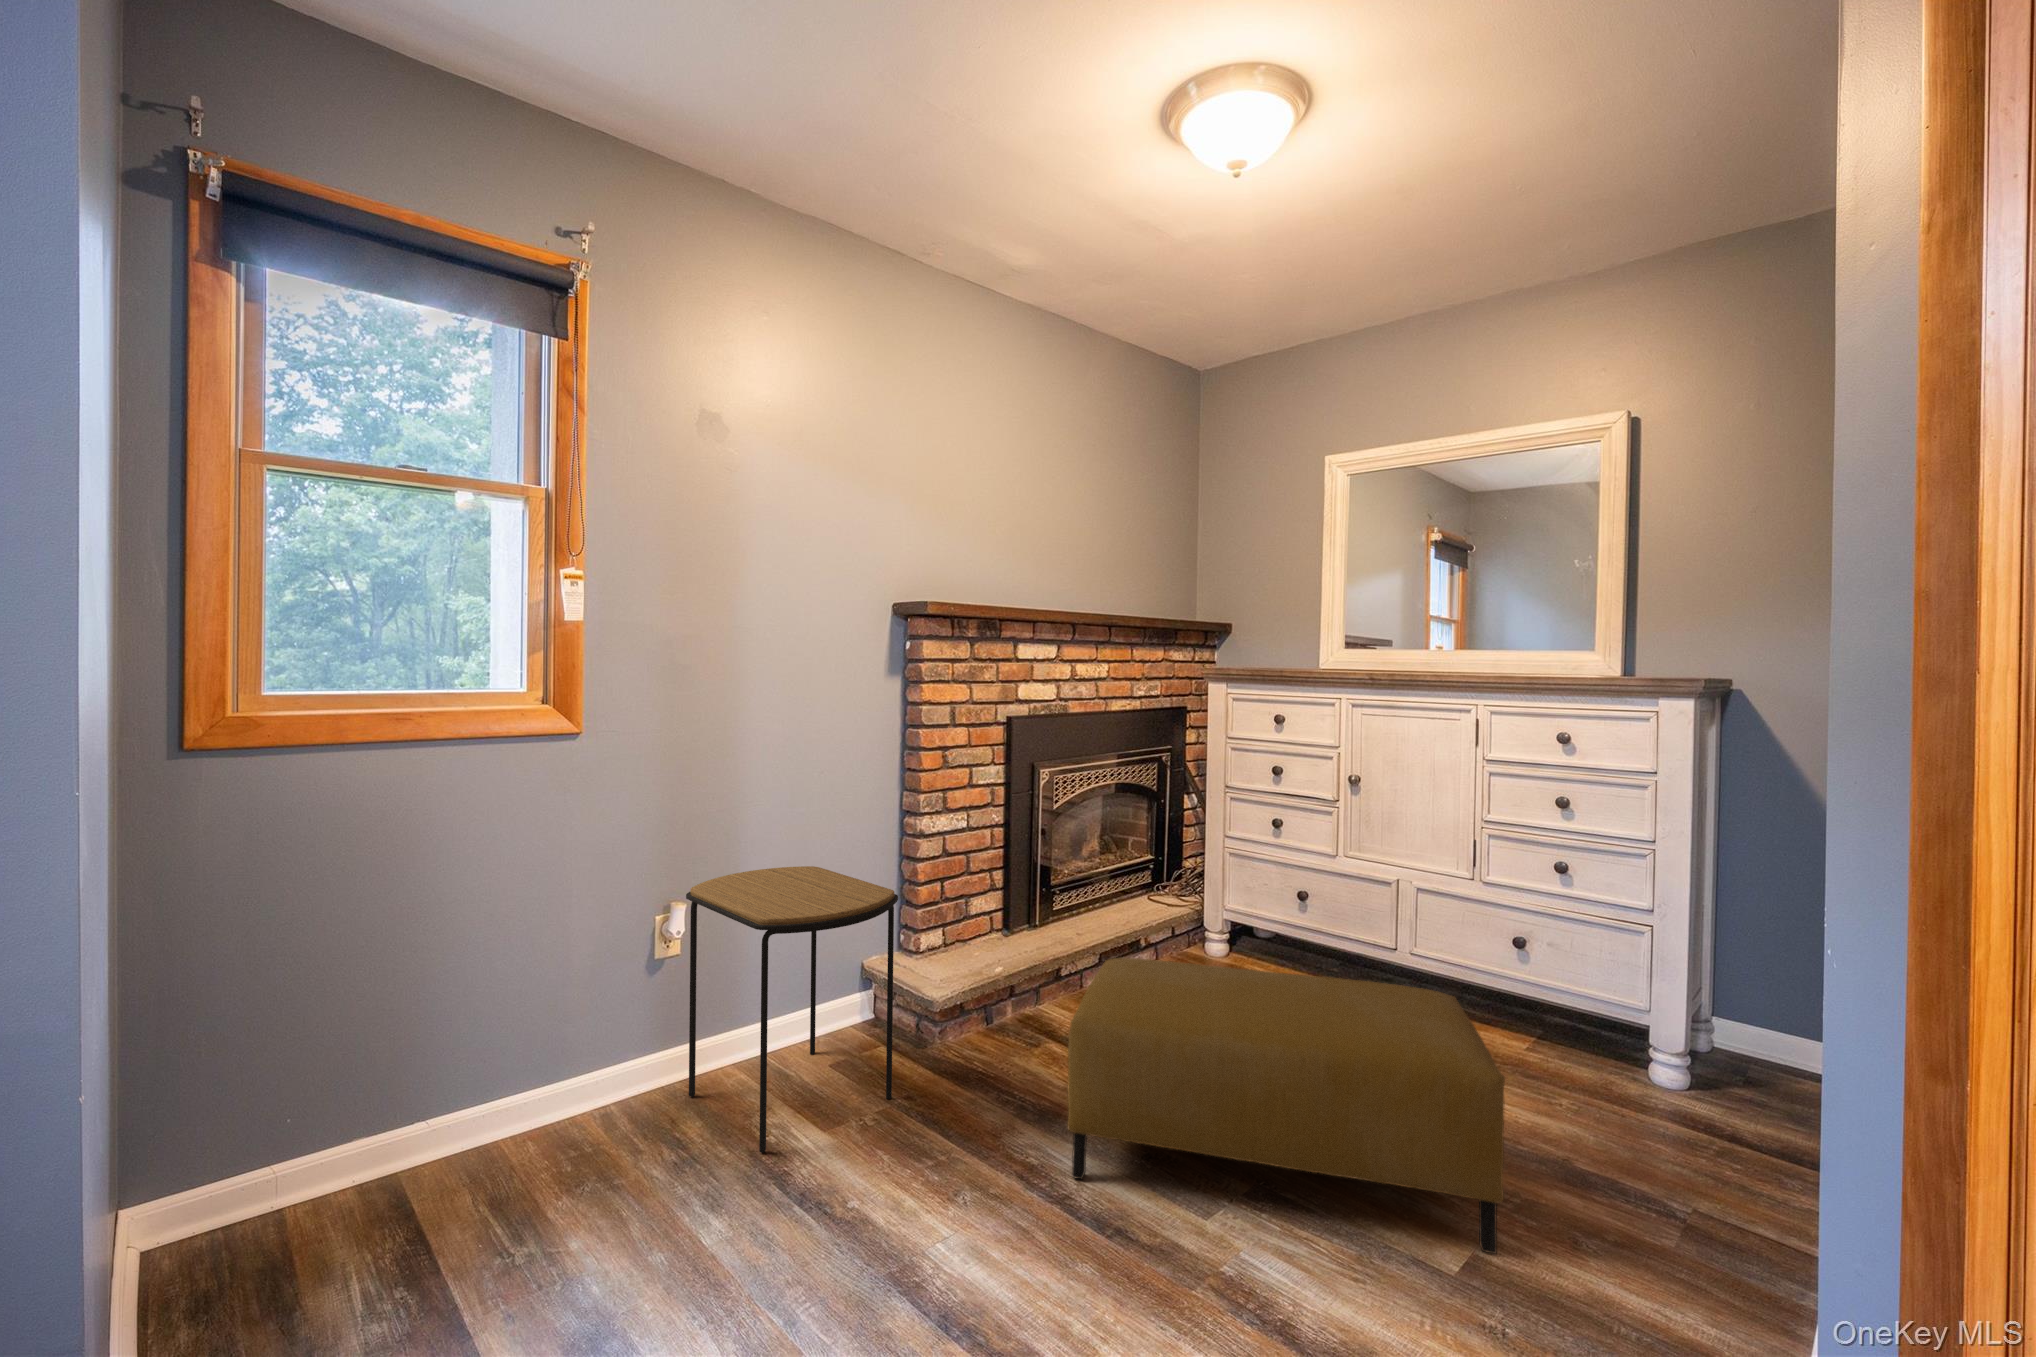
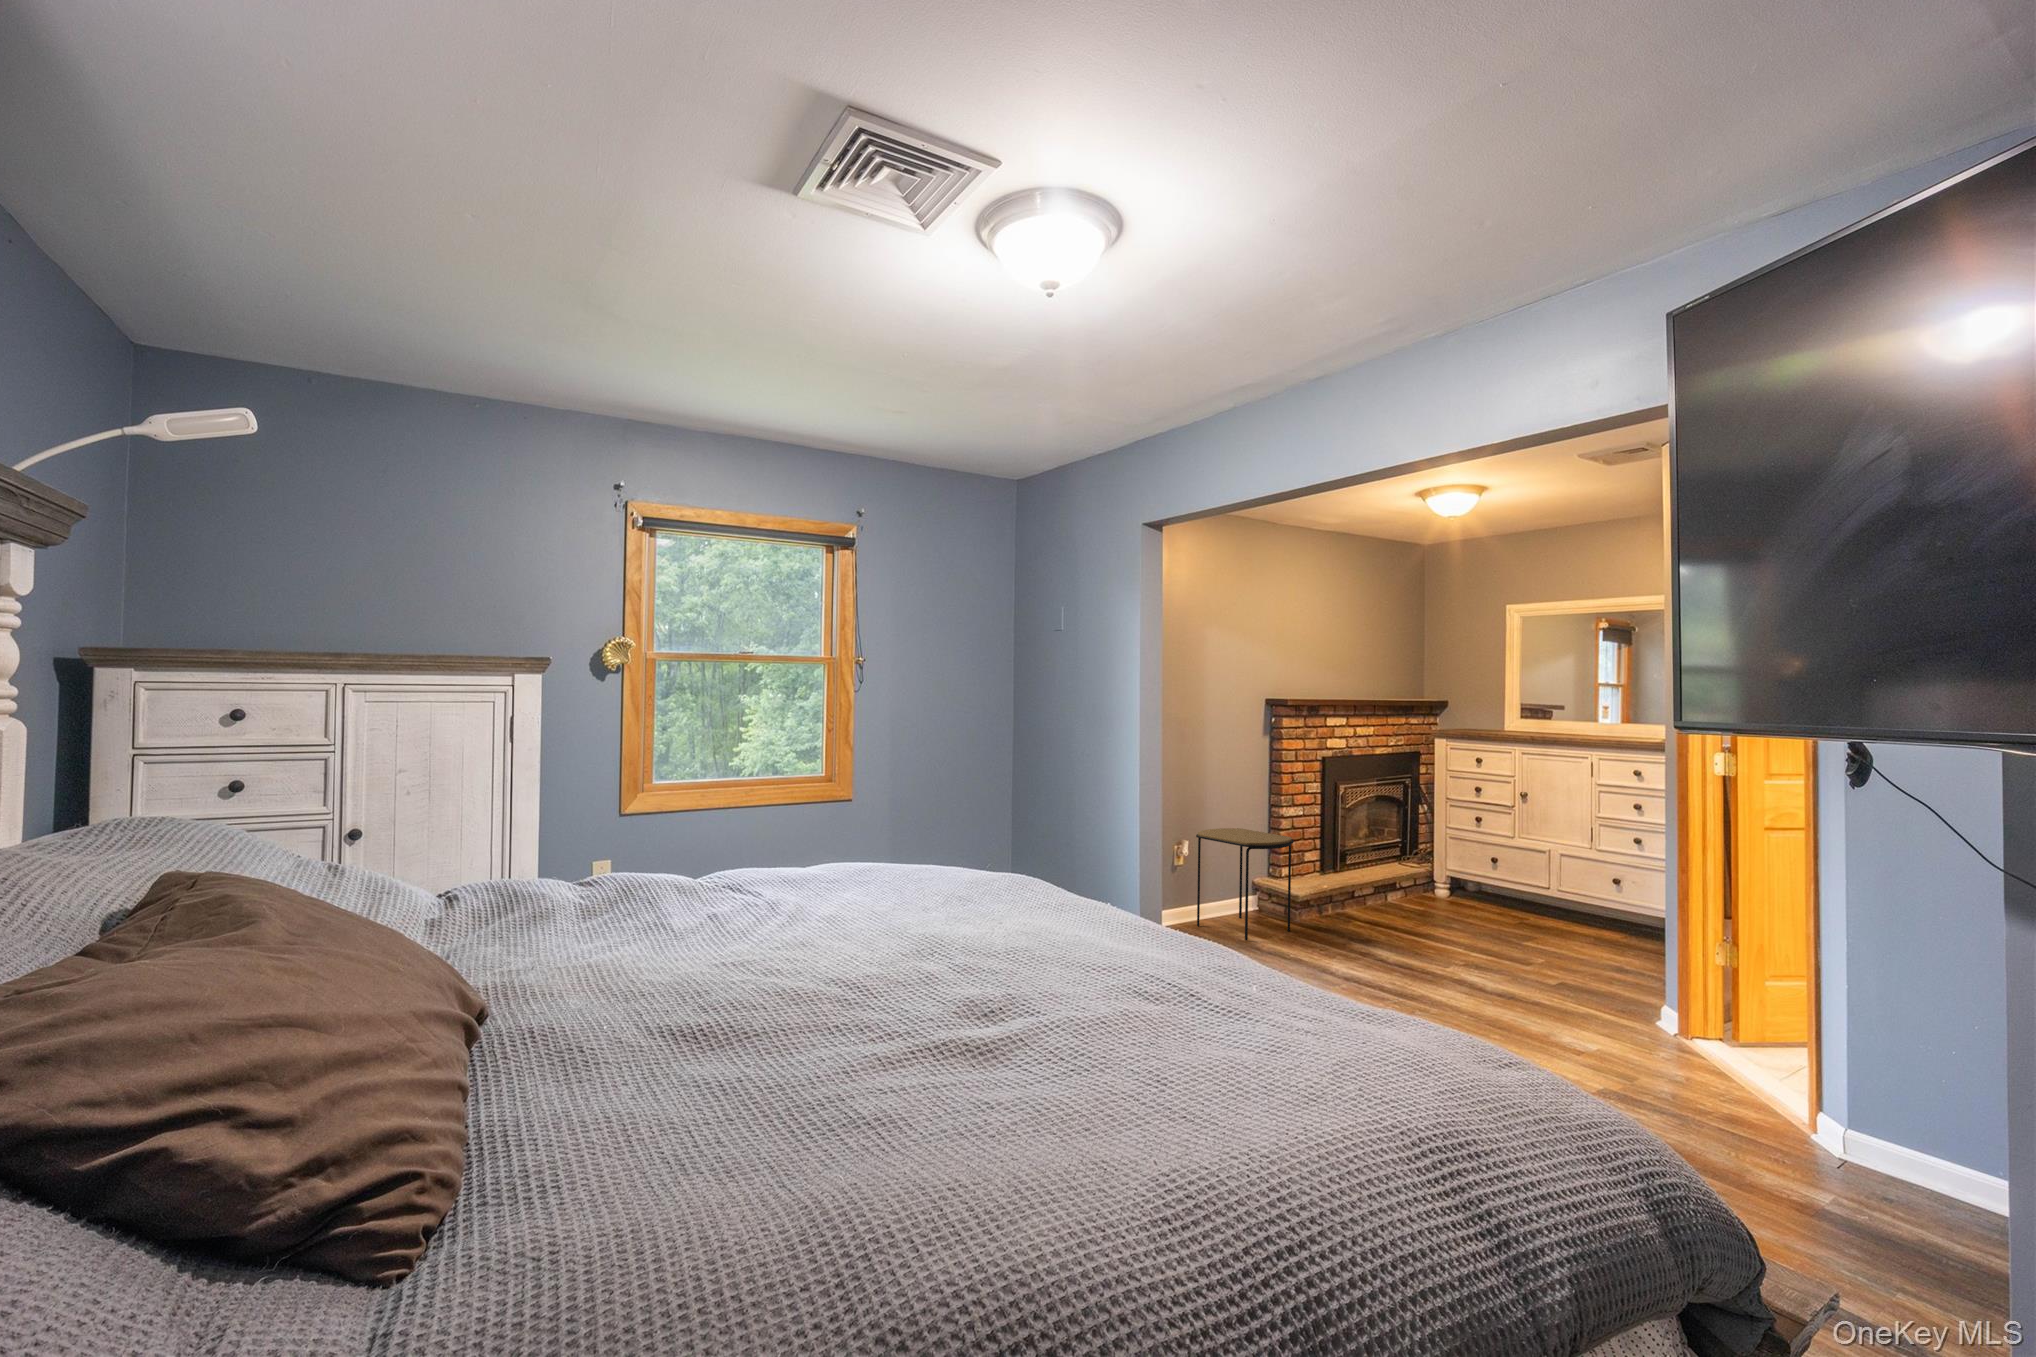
ottoman: present [1067,958,1505,1254] -> none [1382,872,1570,976]

